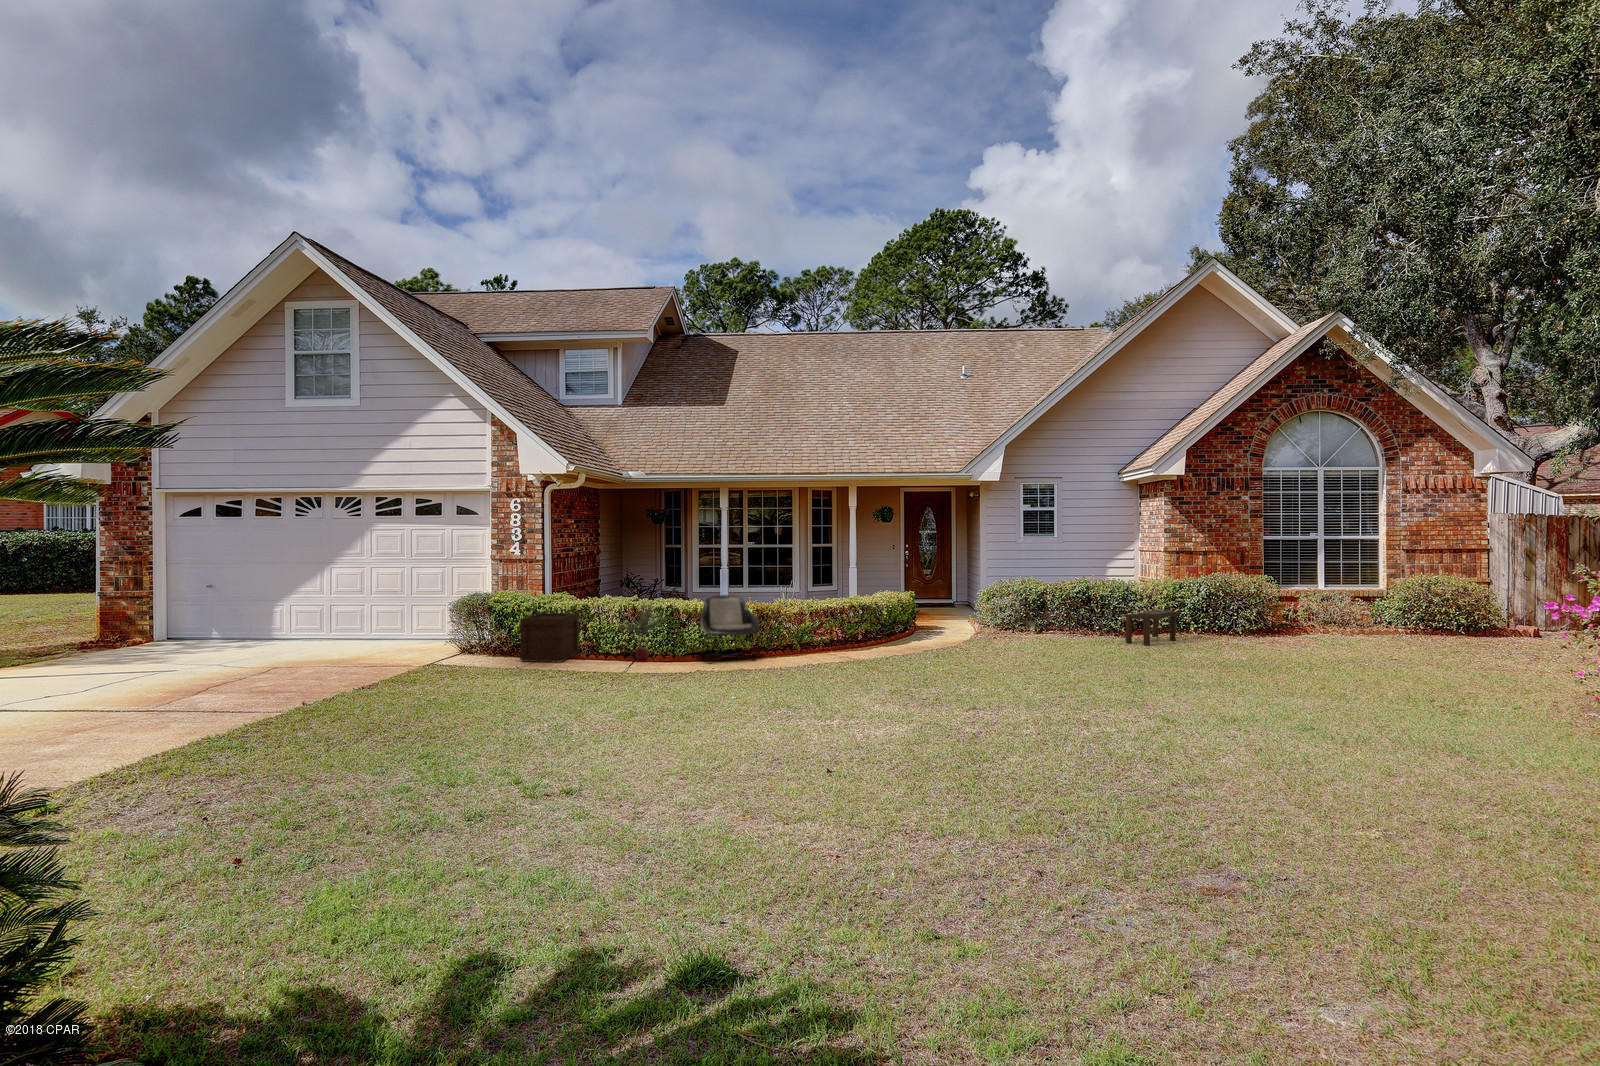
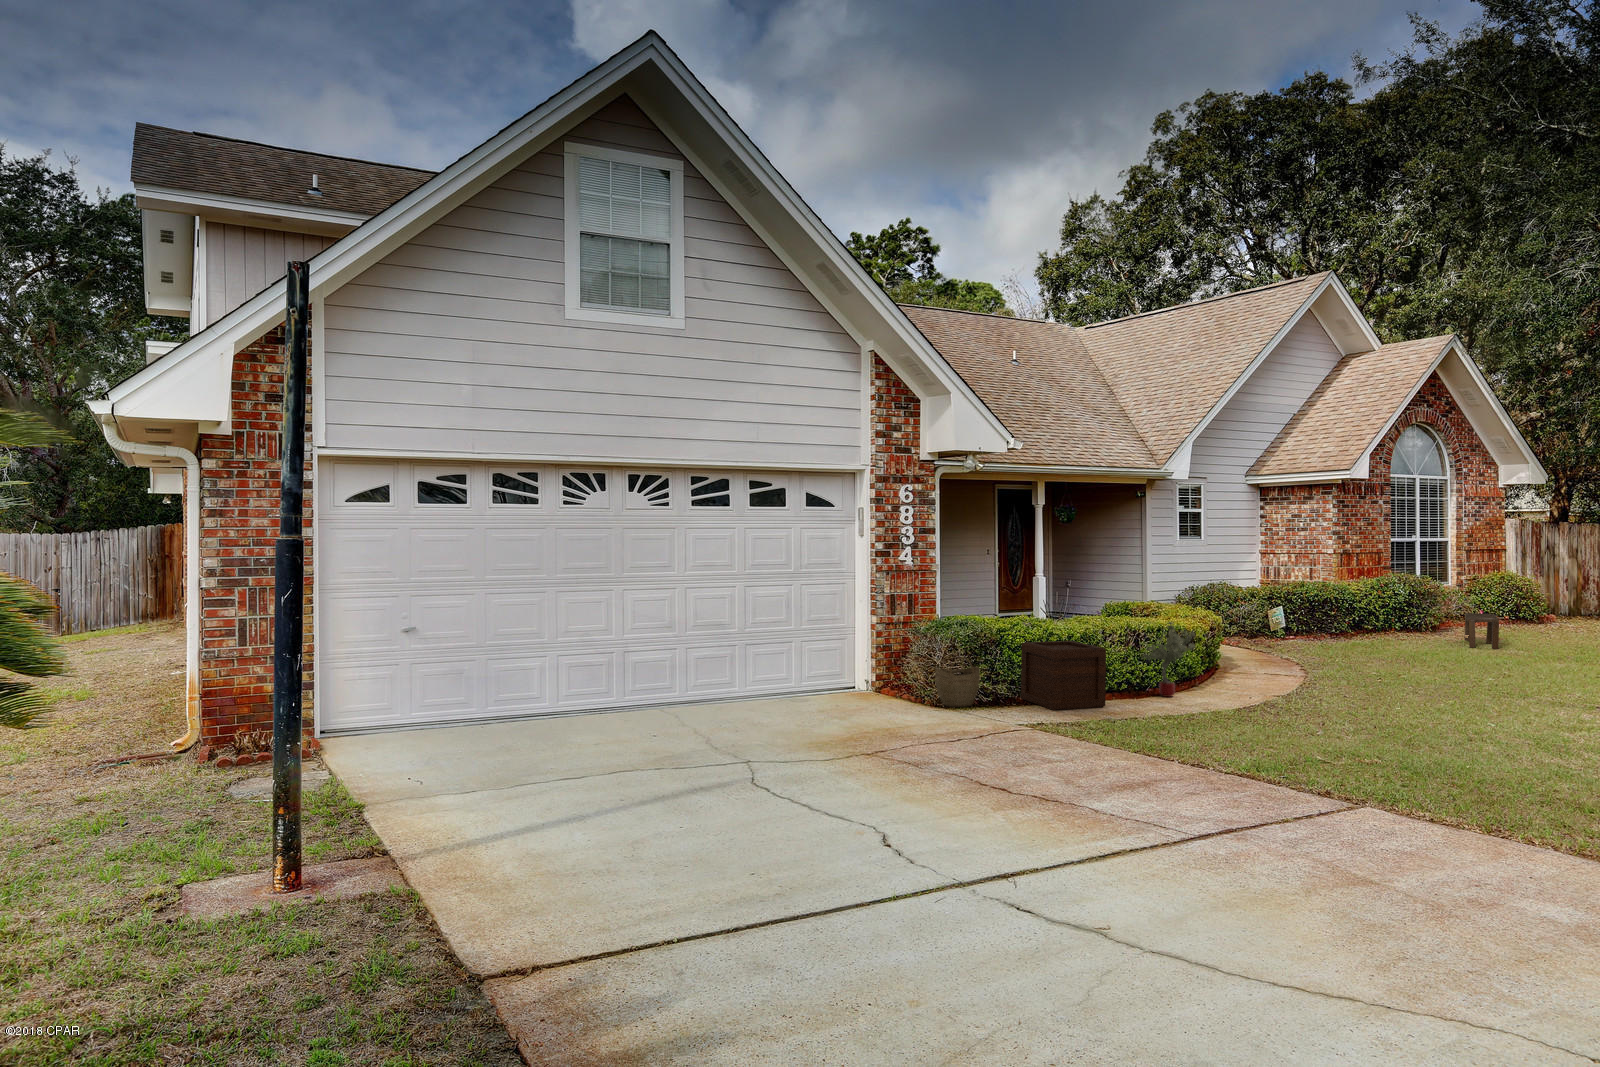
lounge chair: present [700,595,759,663] -> none [1203,610,1291,695]
woven basket: none [469,619,503,656] -> present [935,655,980,707]

